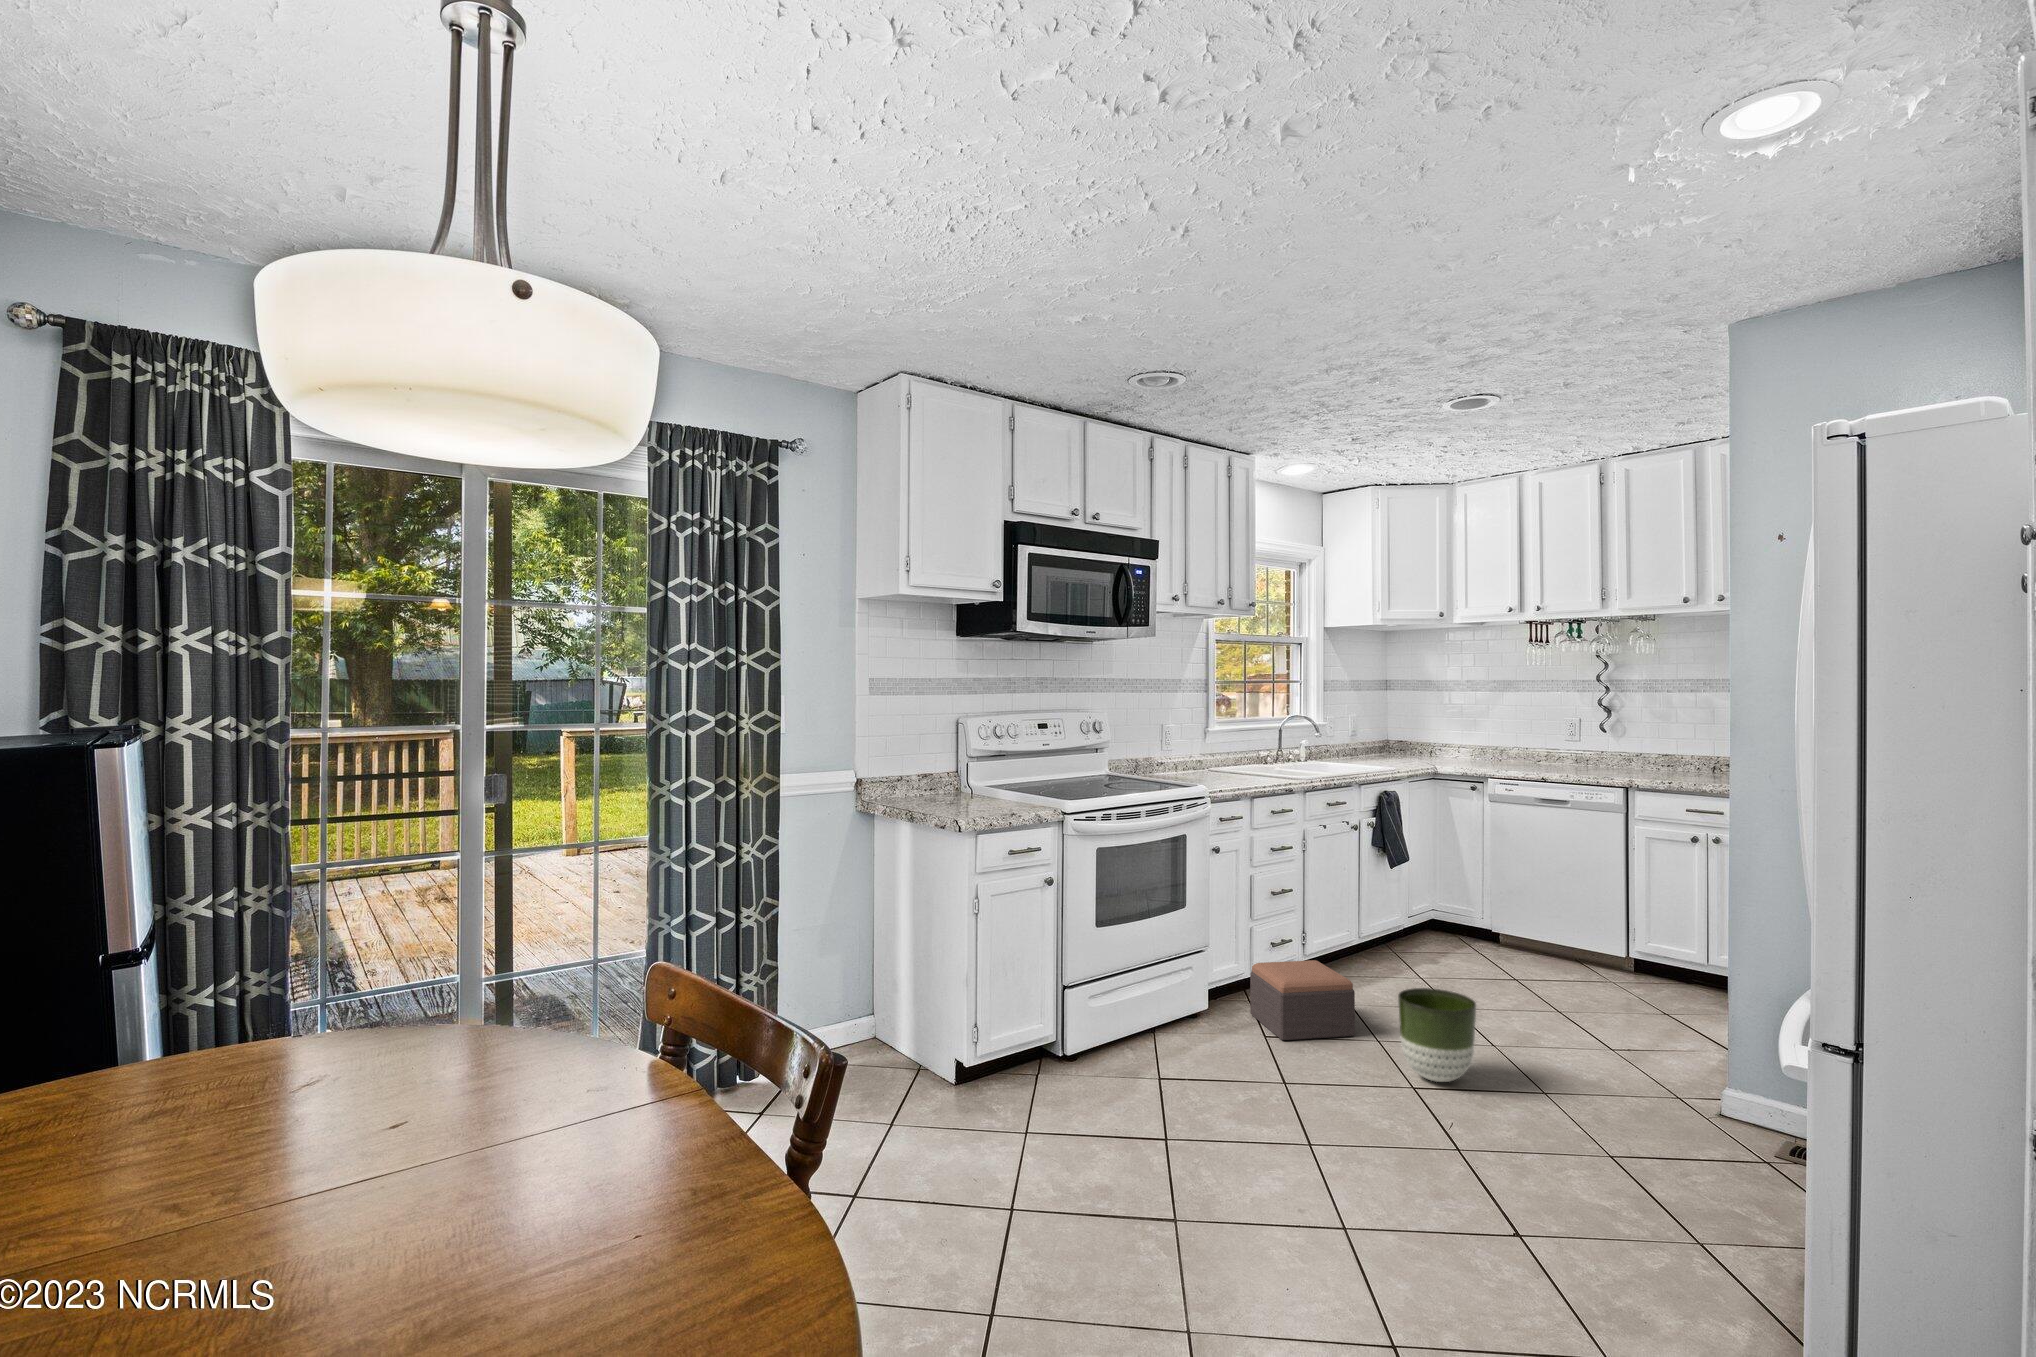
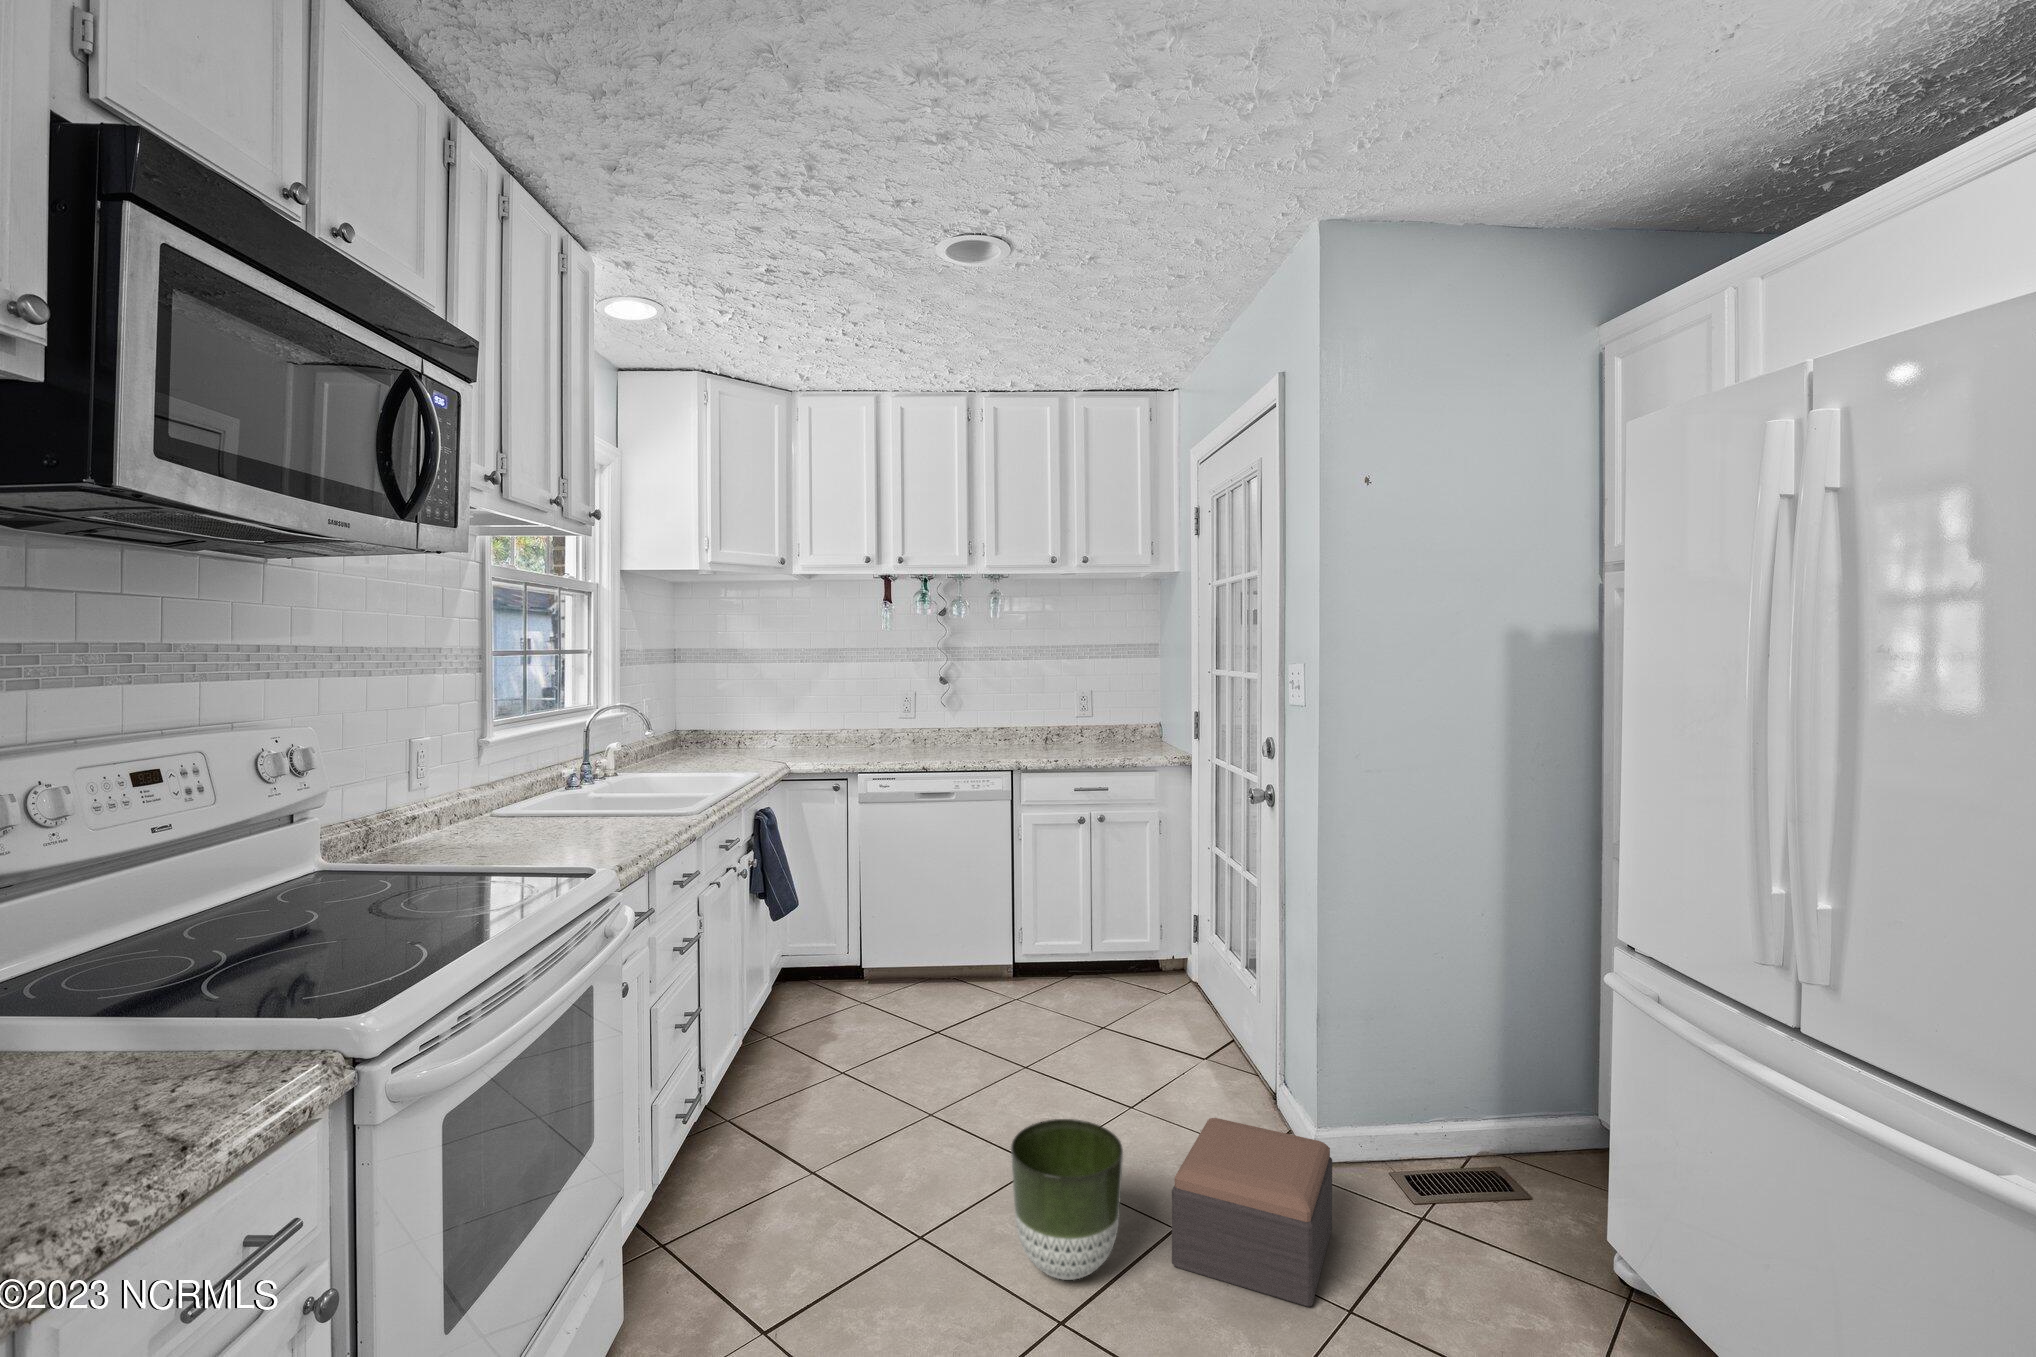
footstool: present [1250,960,1355,1040] -> present [1172,1118,1332,1307]

